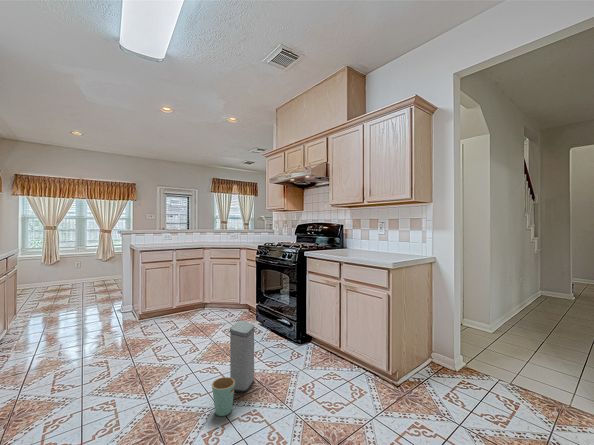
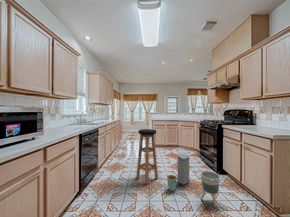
bar stool: none [115,275,180,426] -> present [136,129,158,184]
planter: none [288,345,323,414] -> present [201,171,220,208]

